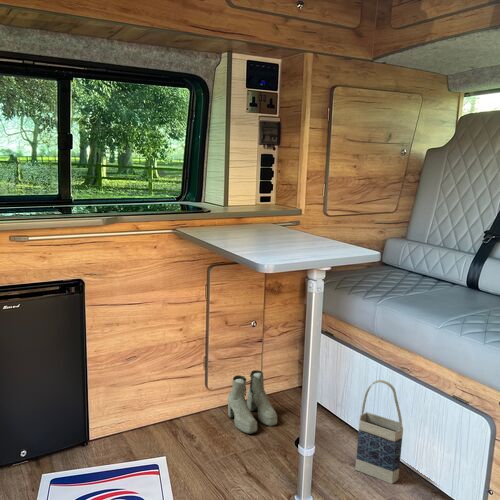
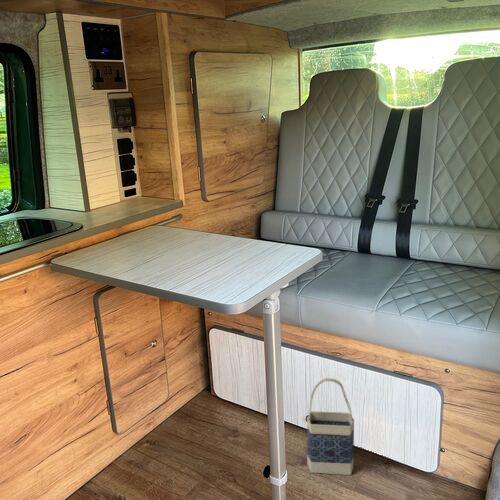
boots: present [228,370,277,434] -> none [145,394,208,472]

